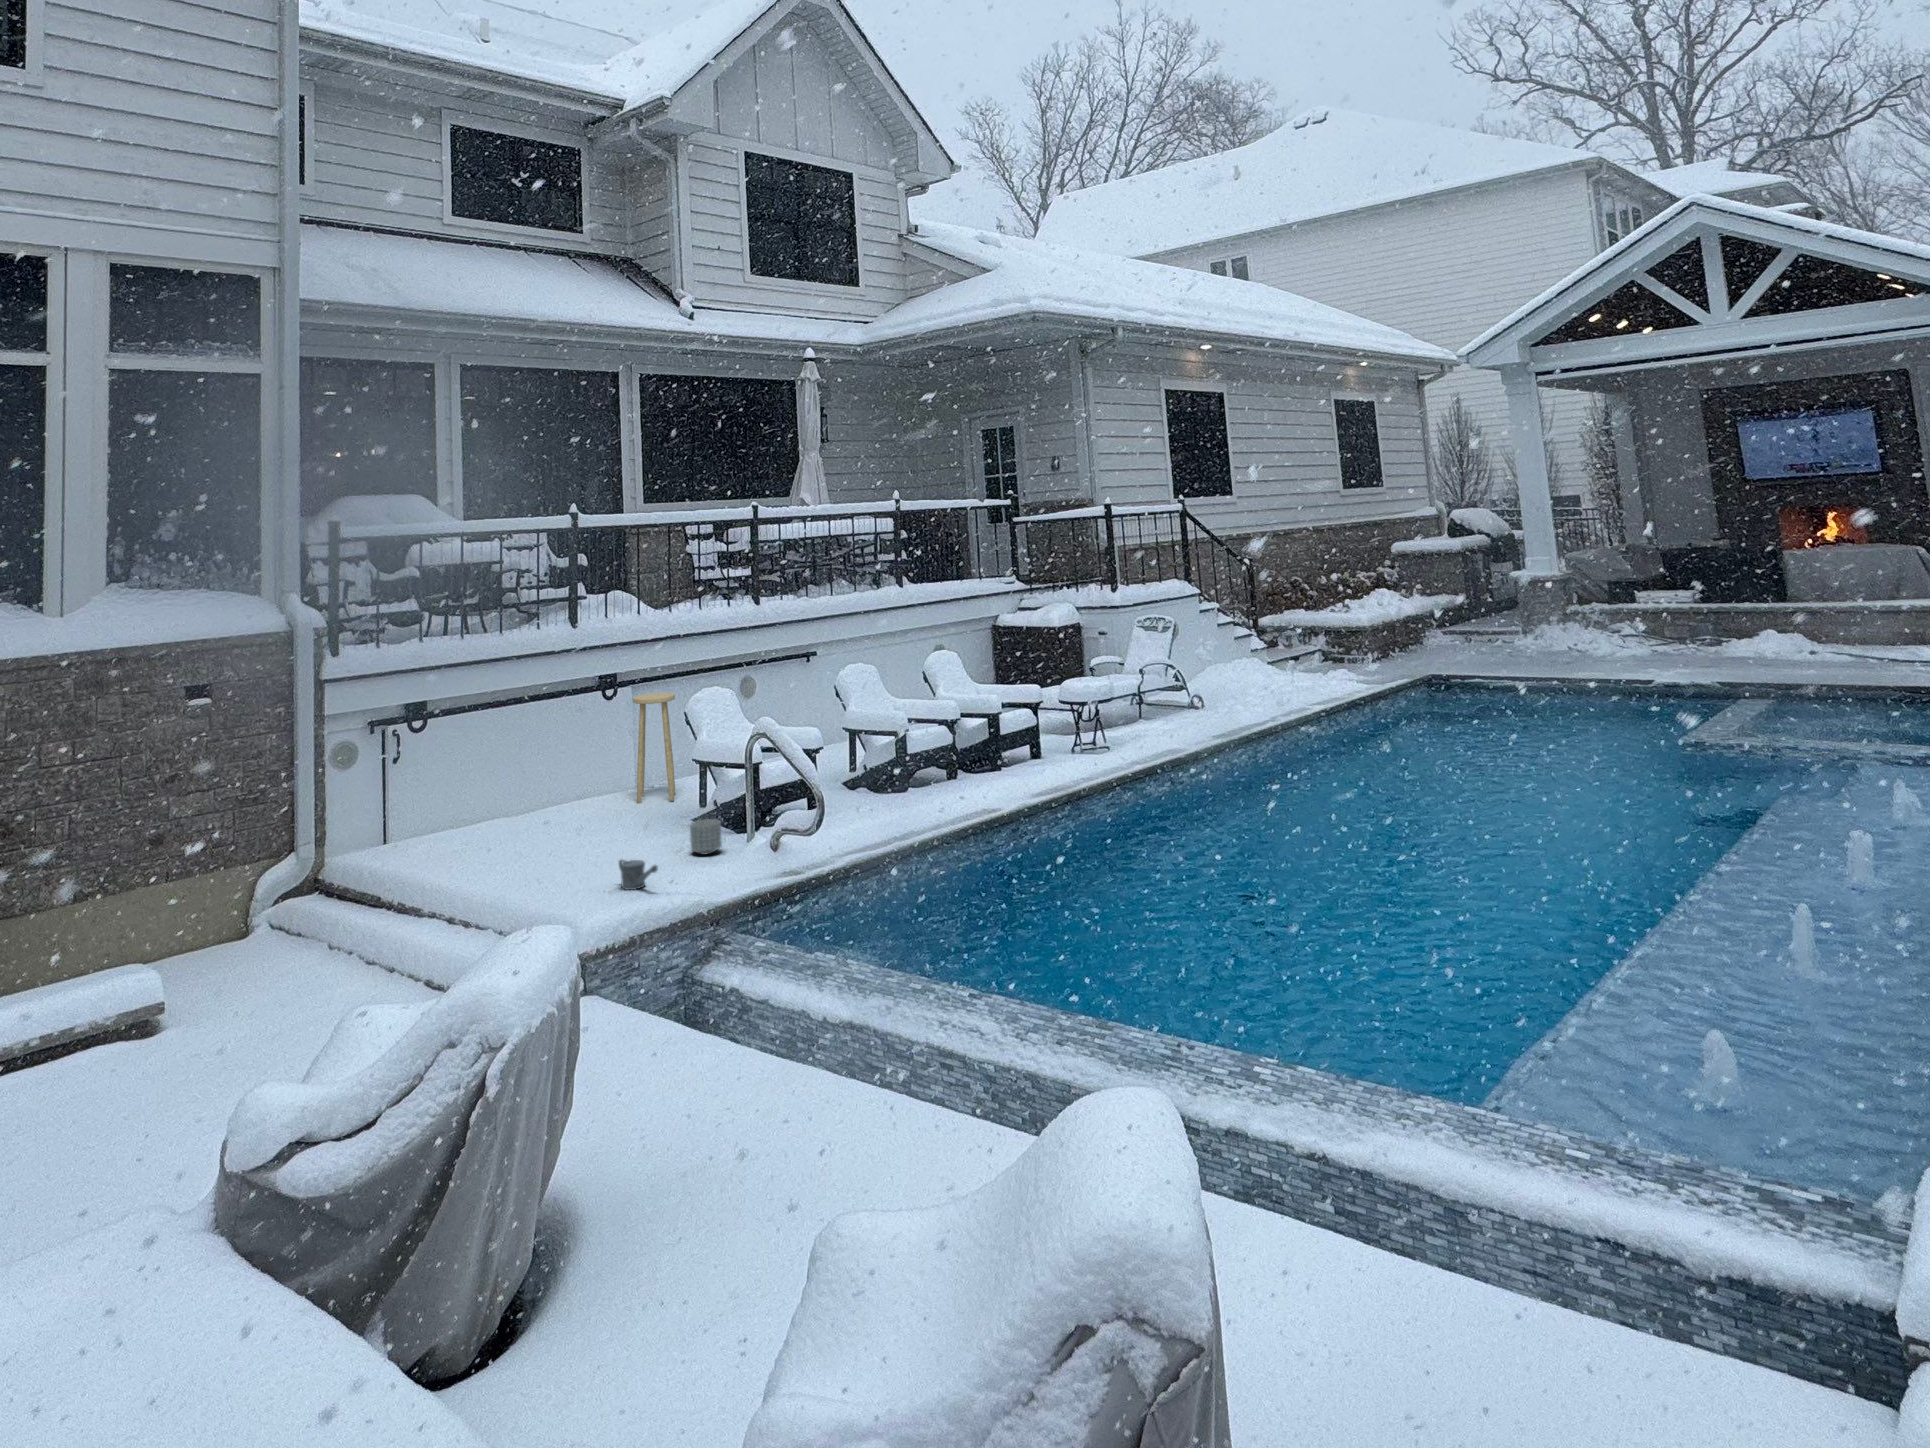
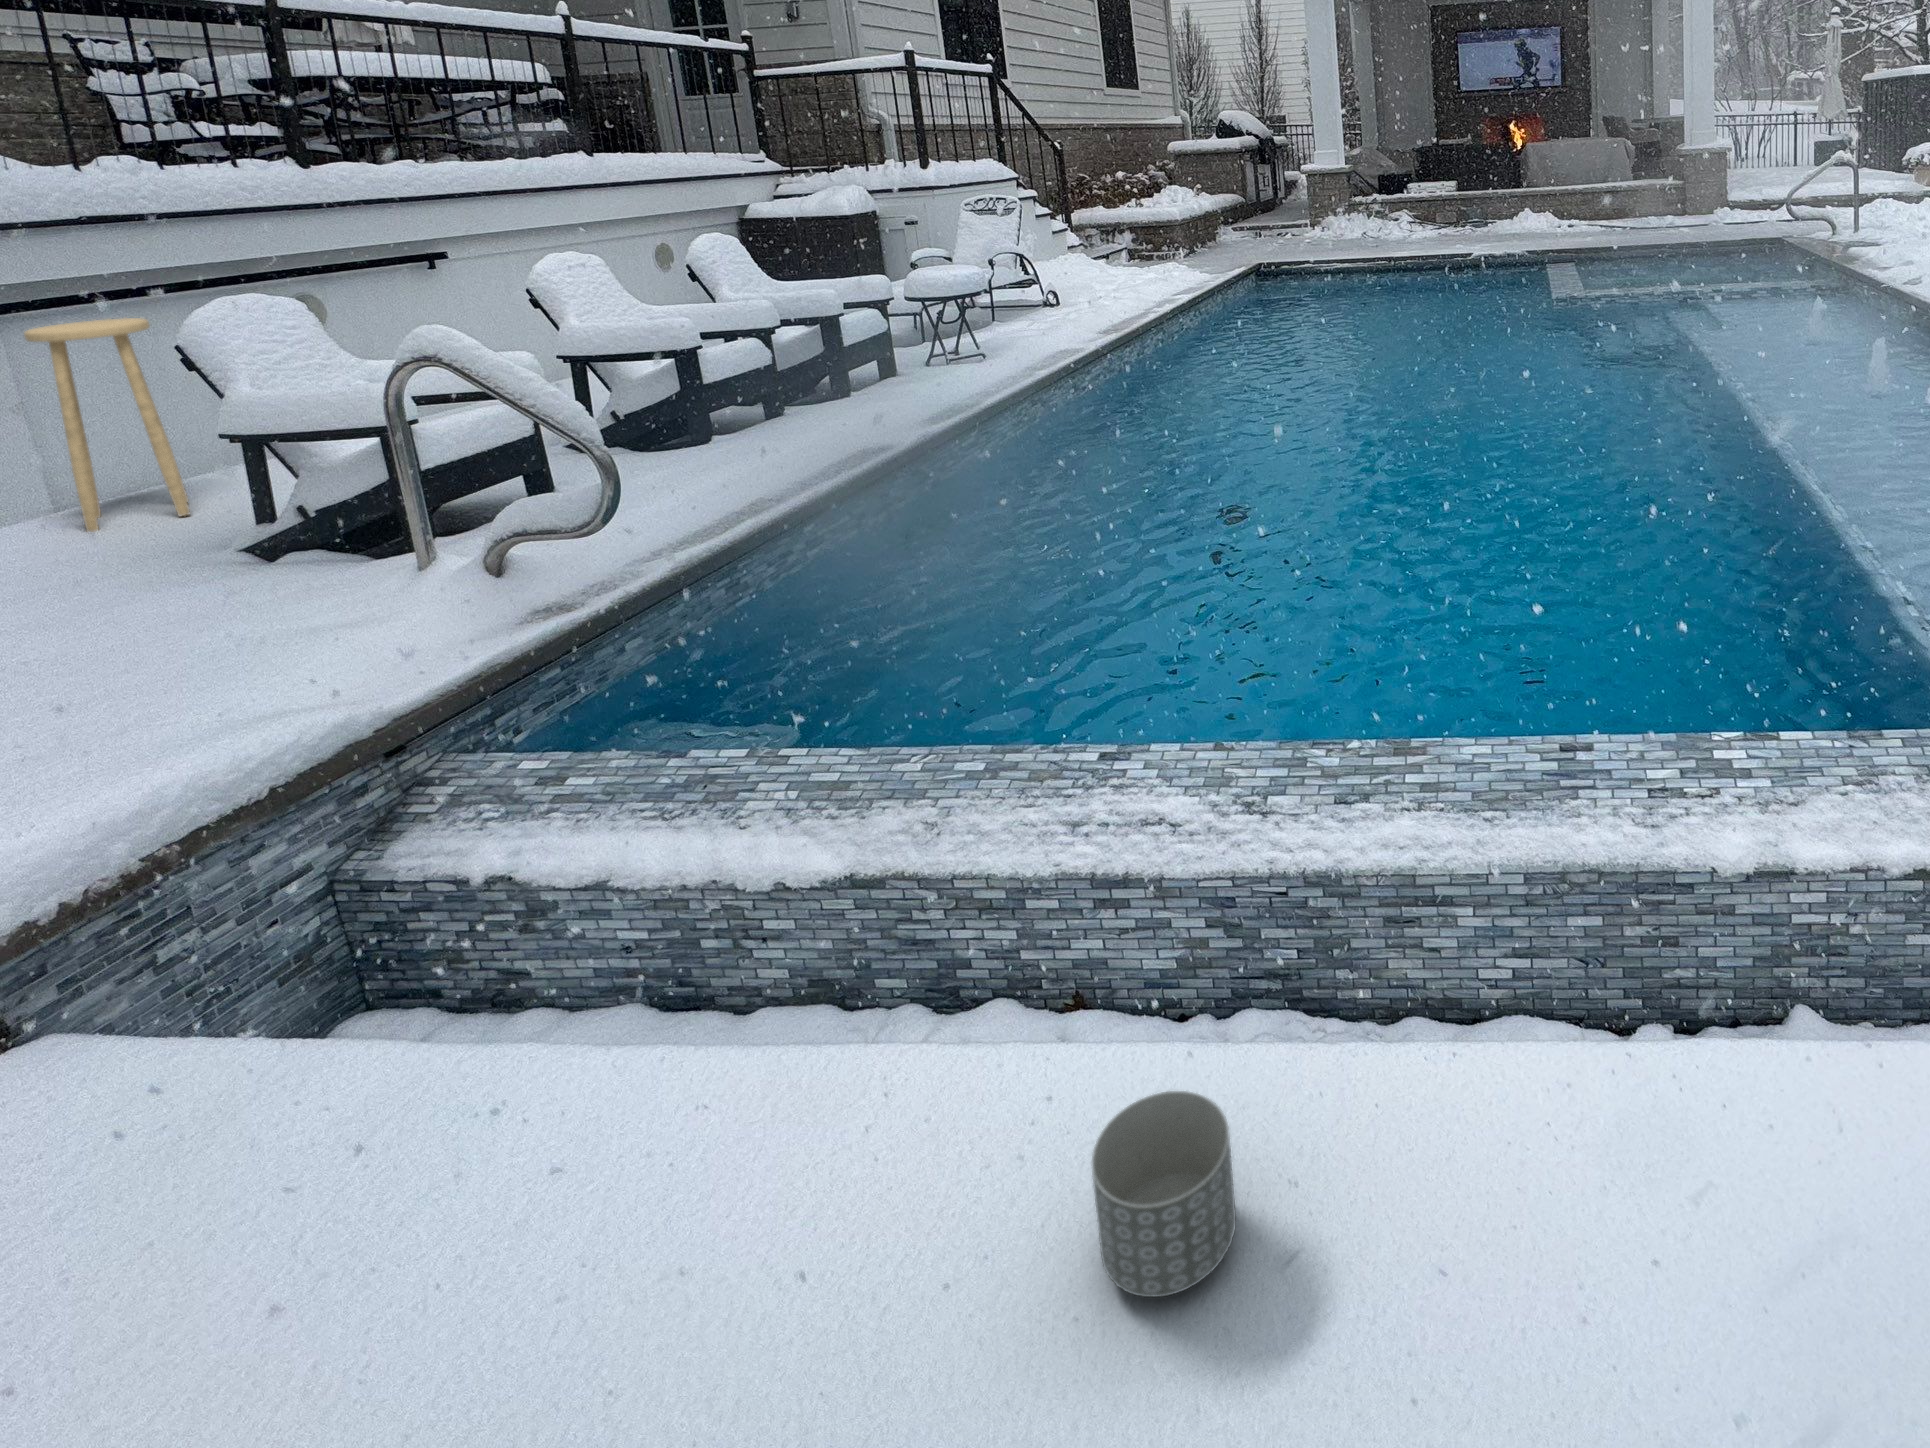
planter: present [690,819,722,855] -> present [1092,1091,1236,1297]
watering can: present [619,860,658,890] -> none [75,654,215,728]

